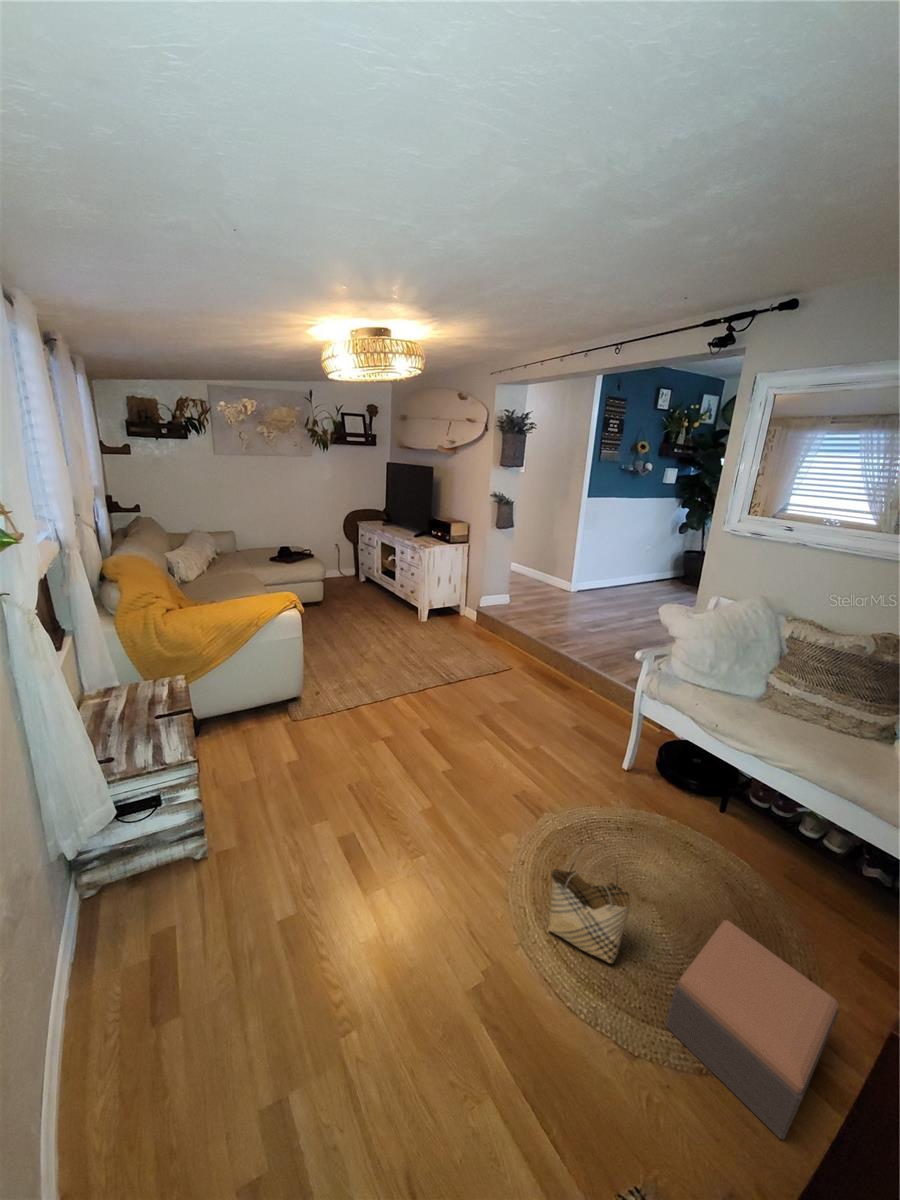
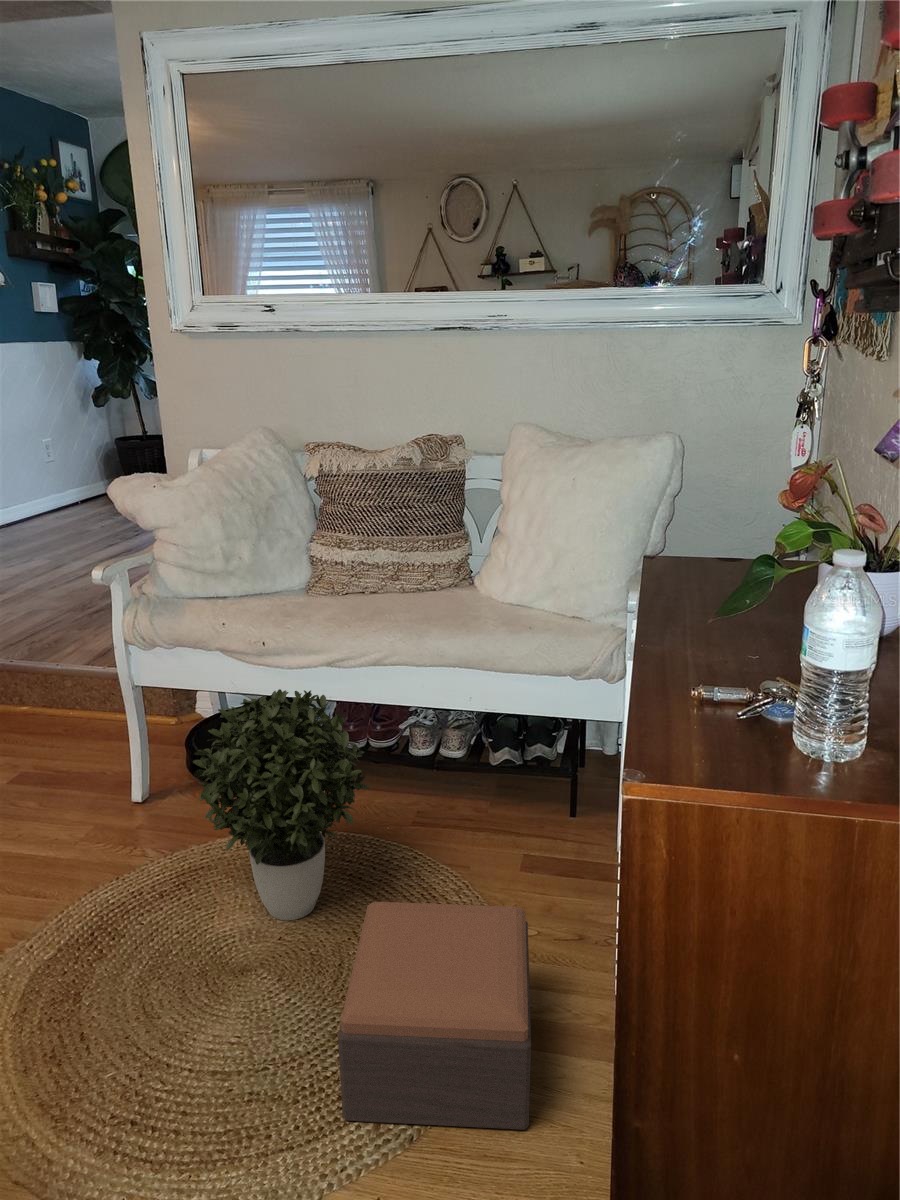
potted plant: none [650,758,757,888] -> present [193,689,369,920]
woven basket: present [548,841,632,963] -> none [60,896,234,1137]

